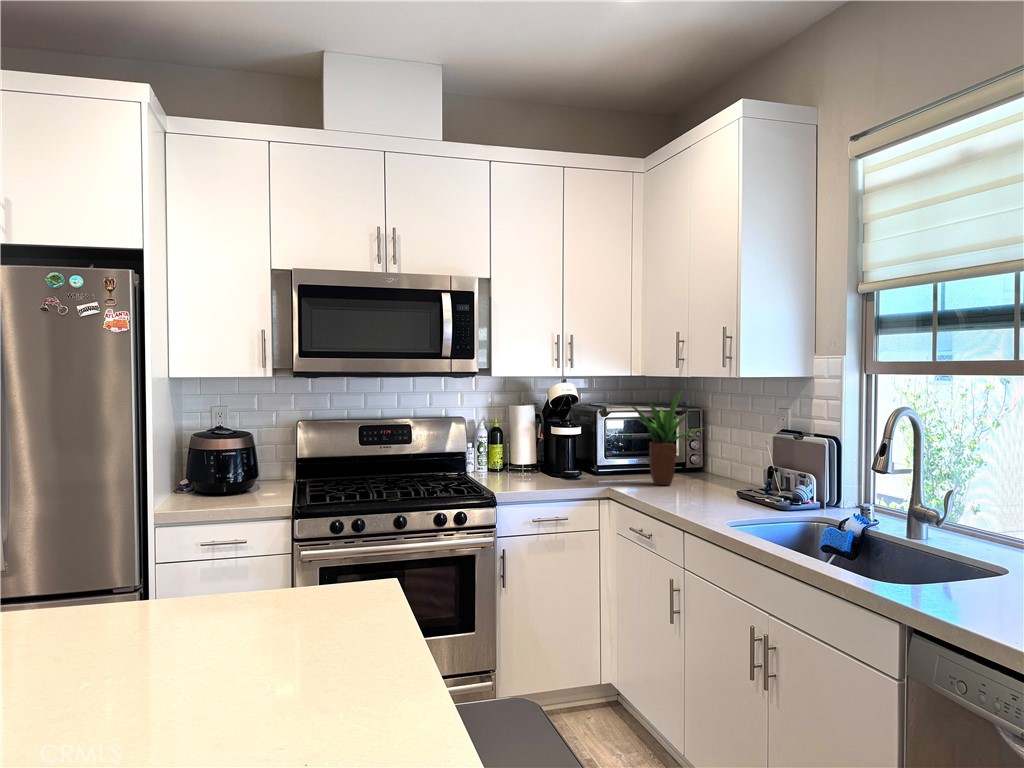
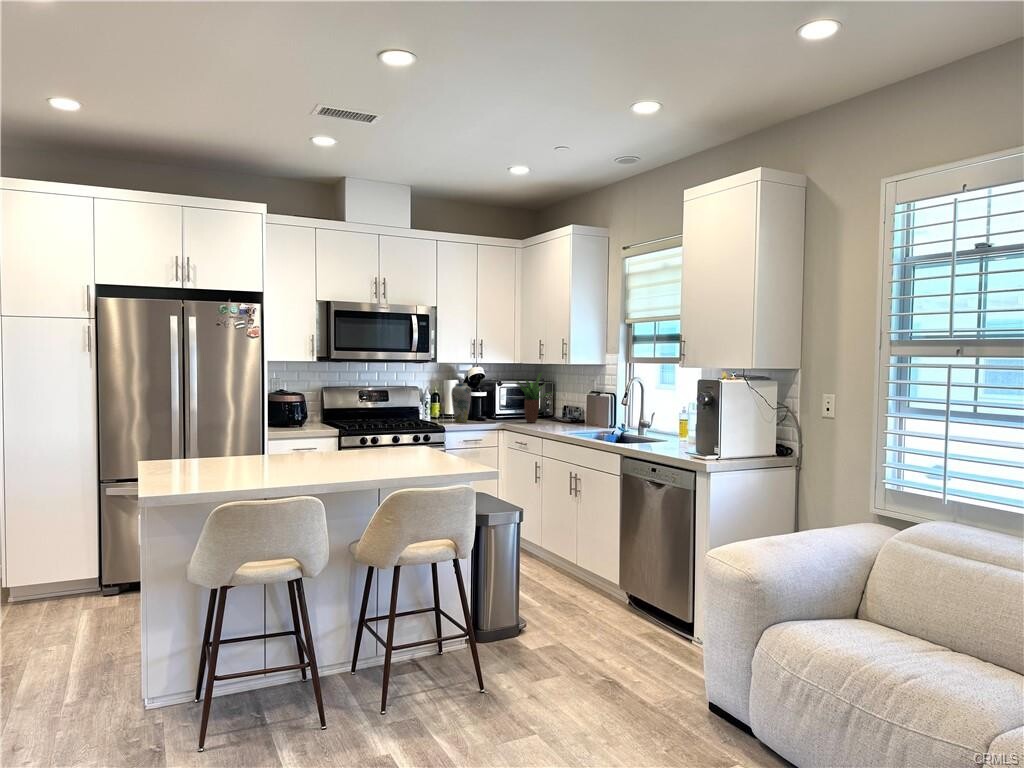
vase: none [516,412,551,483] -> present [451,383,471,422]

